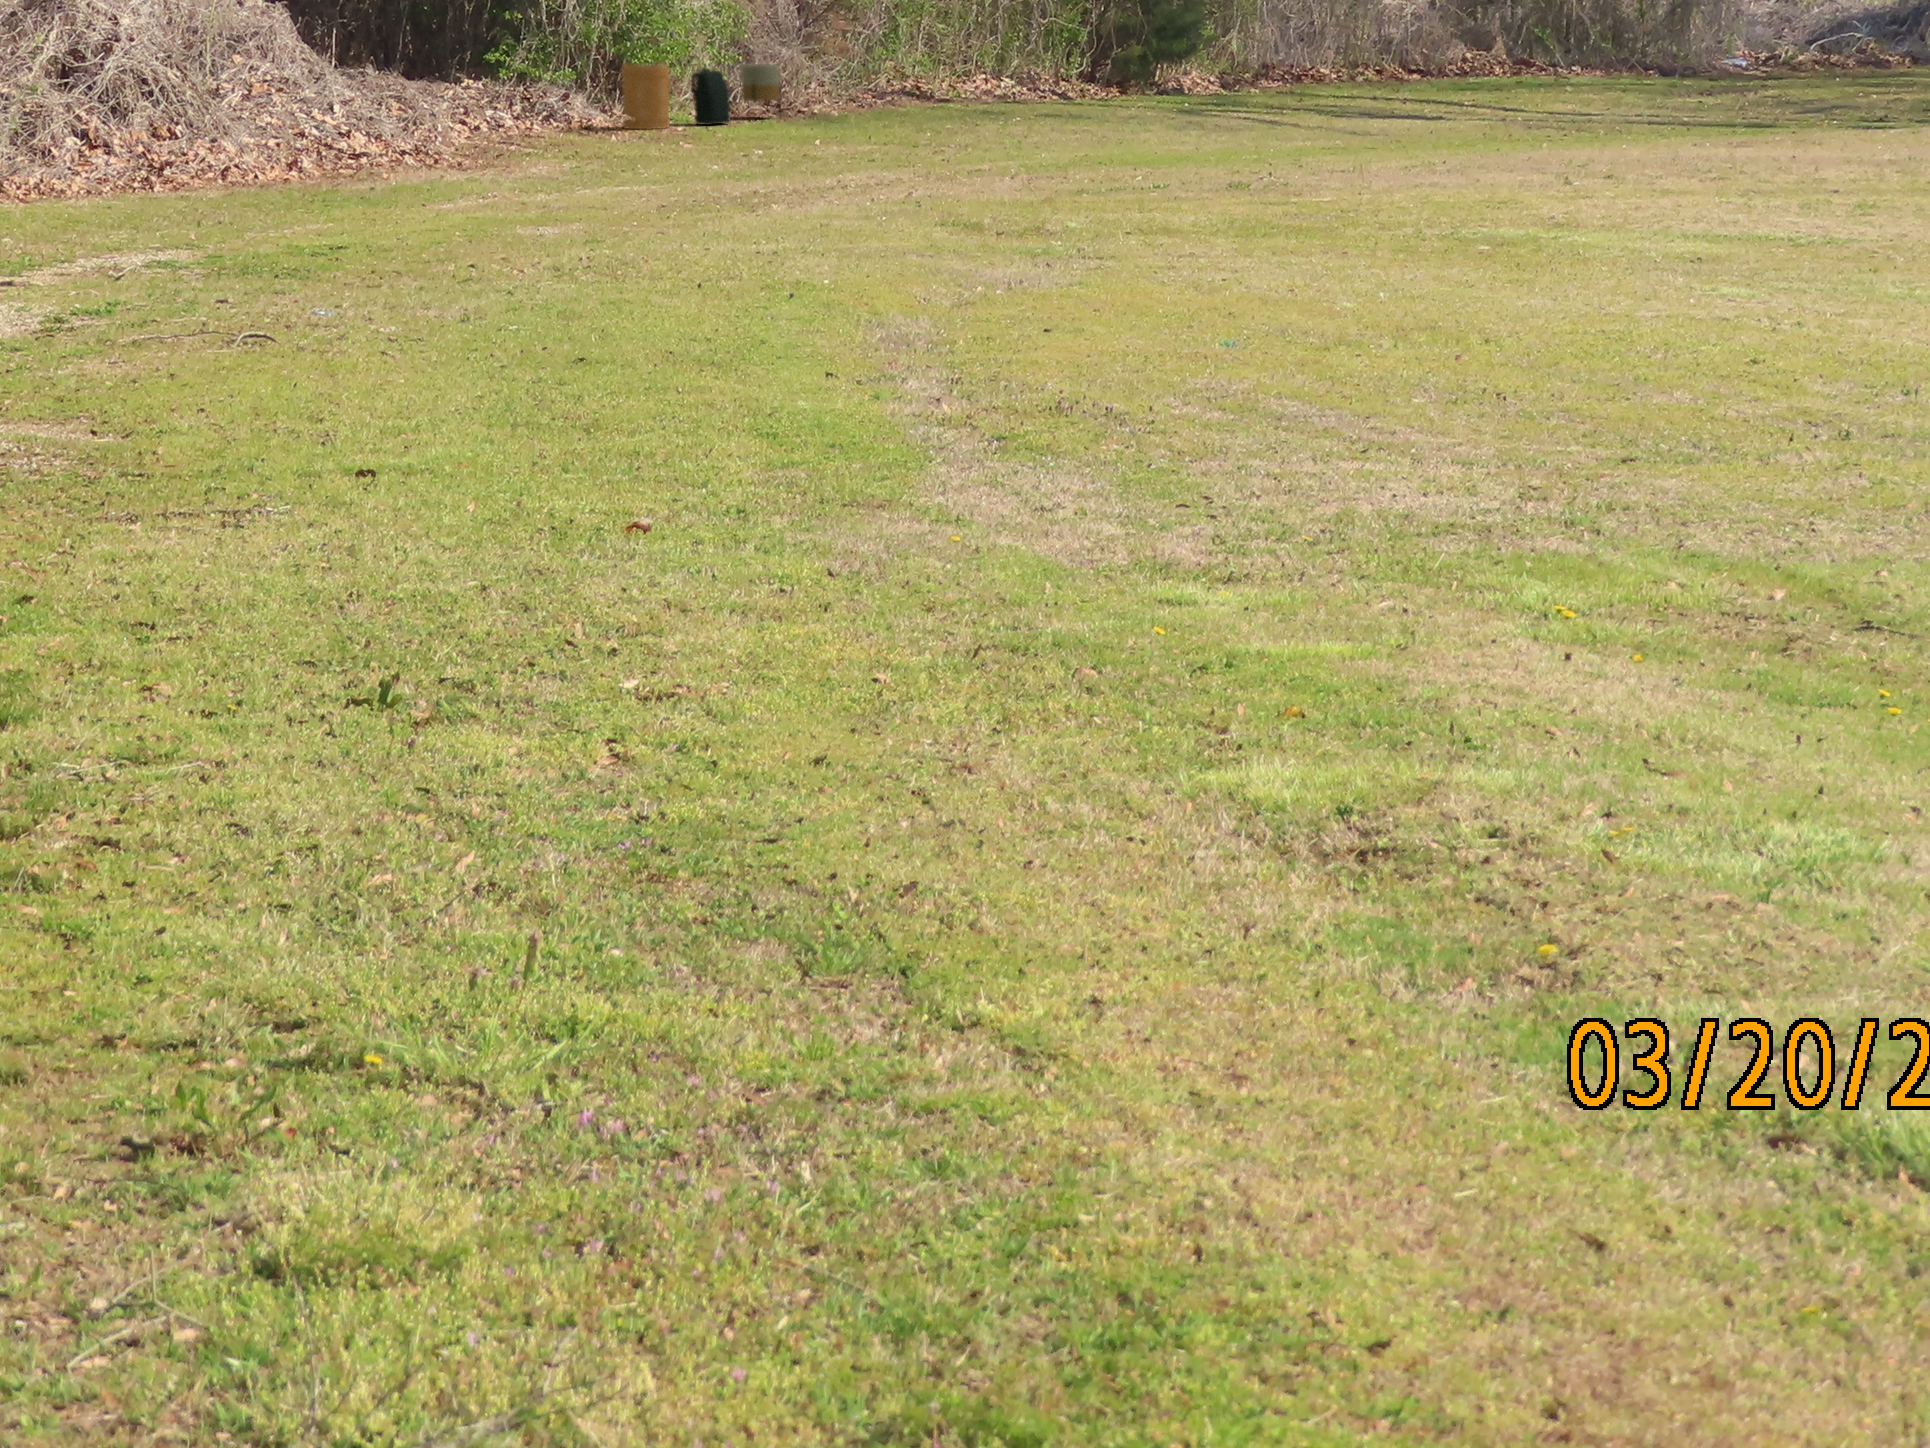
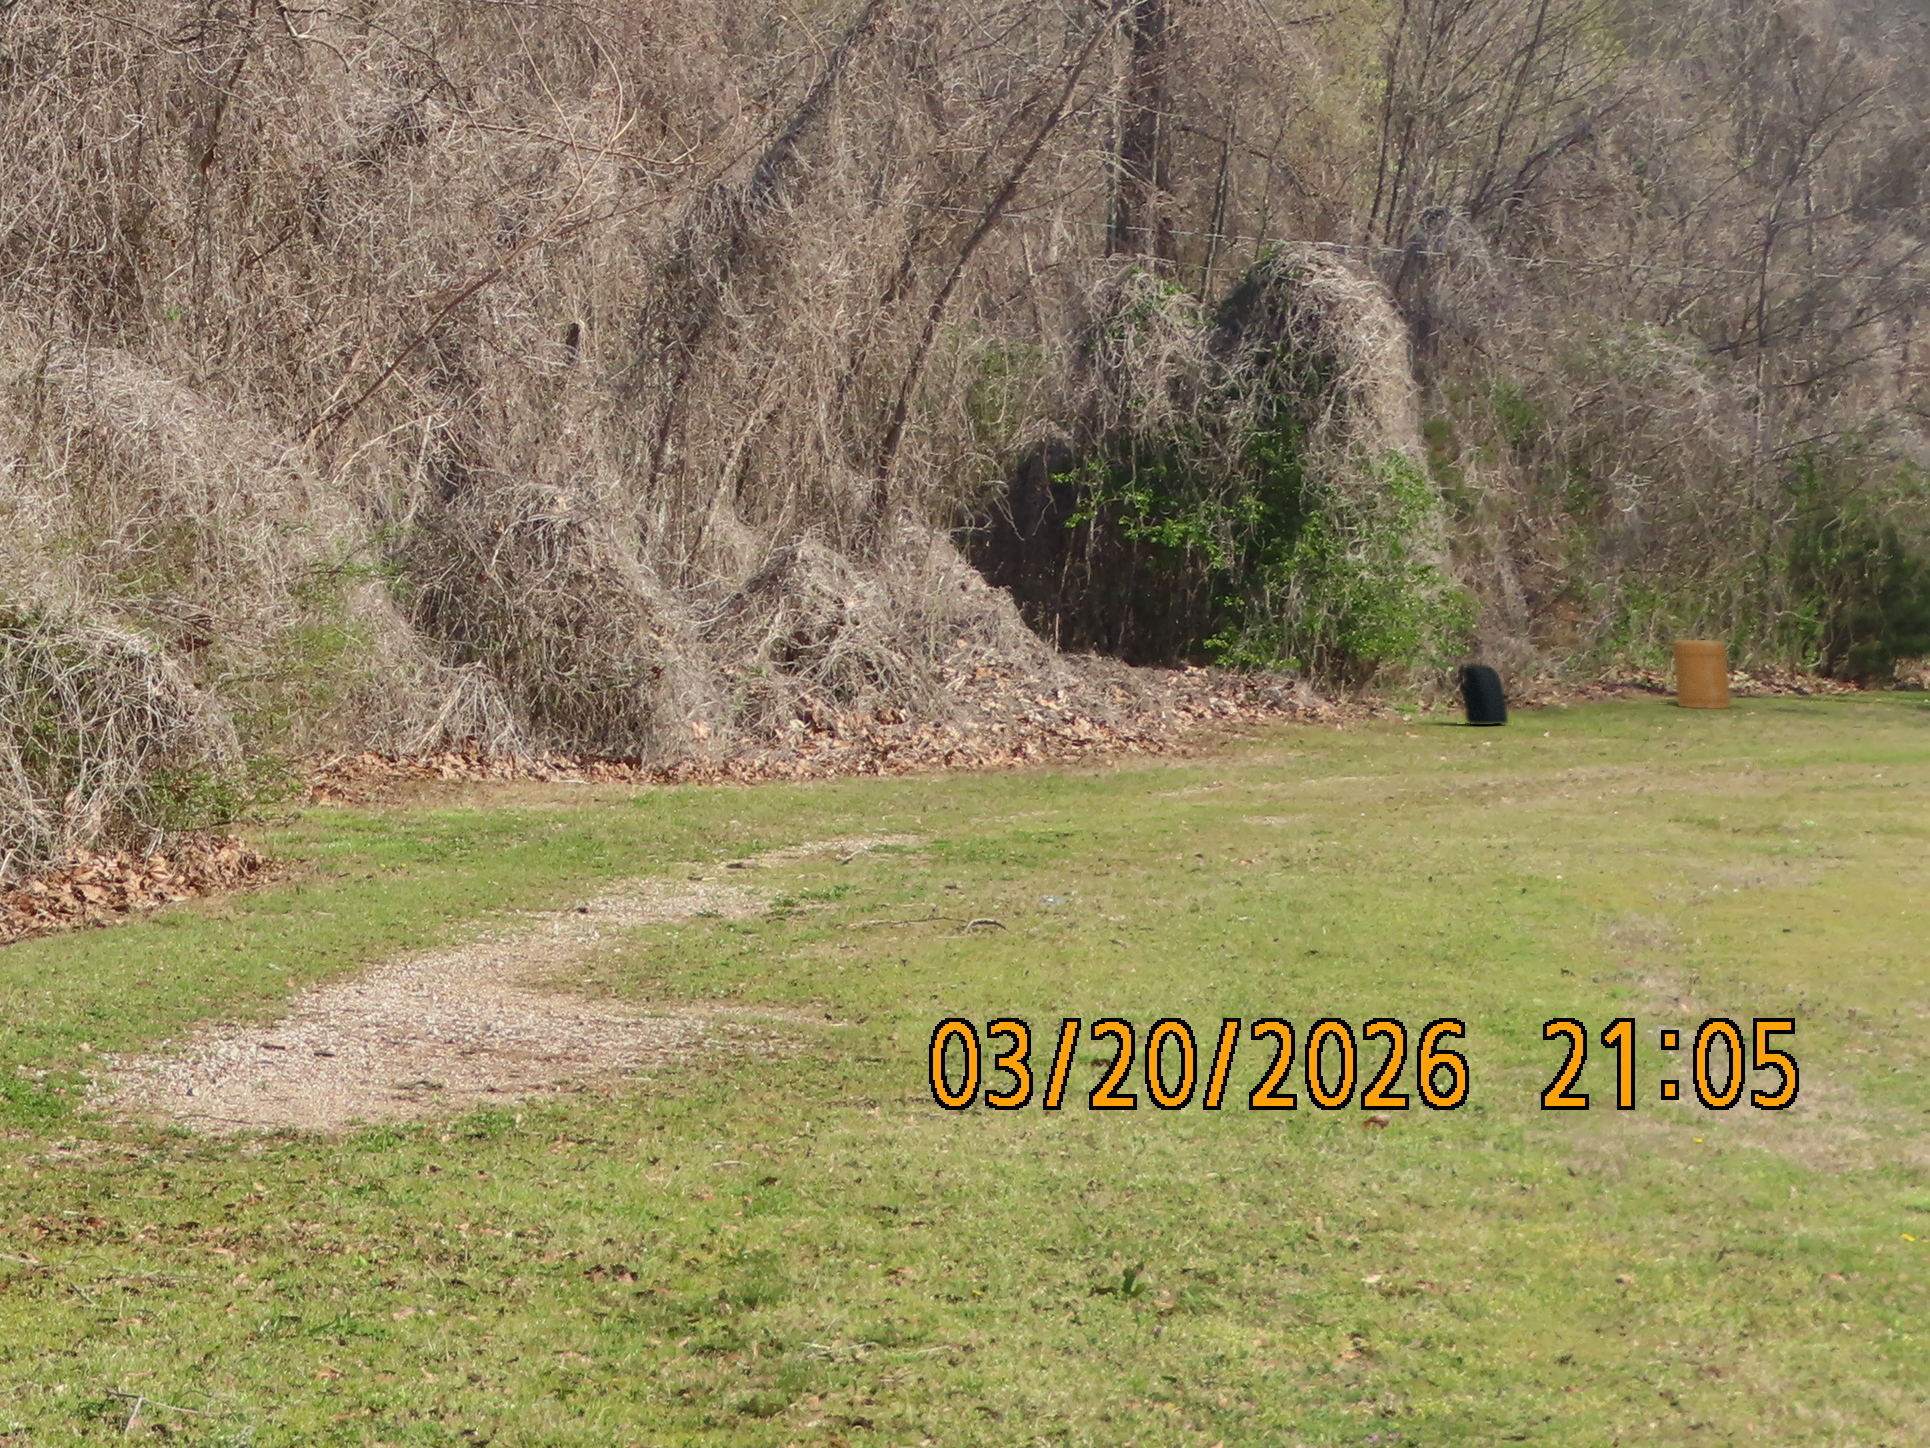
basket: present [622,63,669,129] -> present [1672,640,1731,709]
planter: present [742,64,780,108] -> none [1516,659,1567,721]

